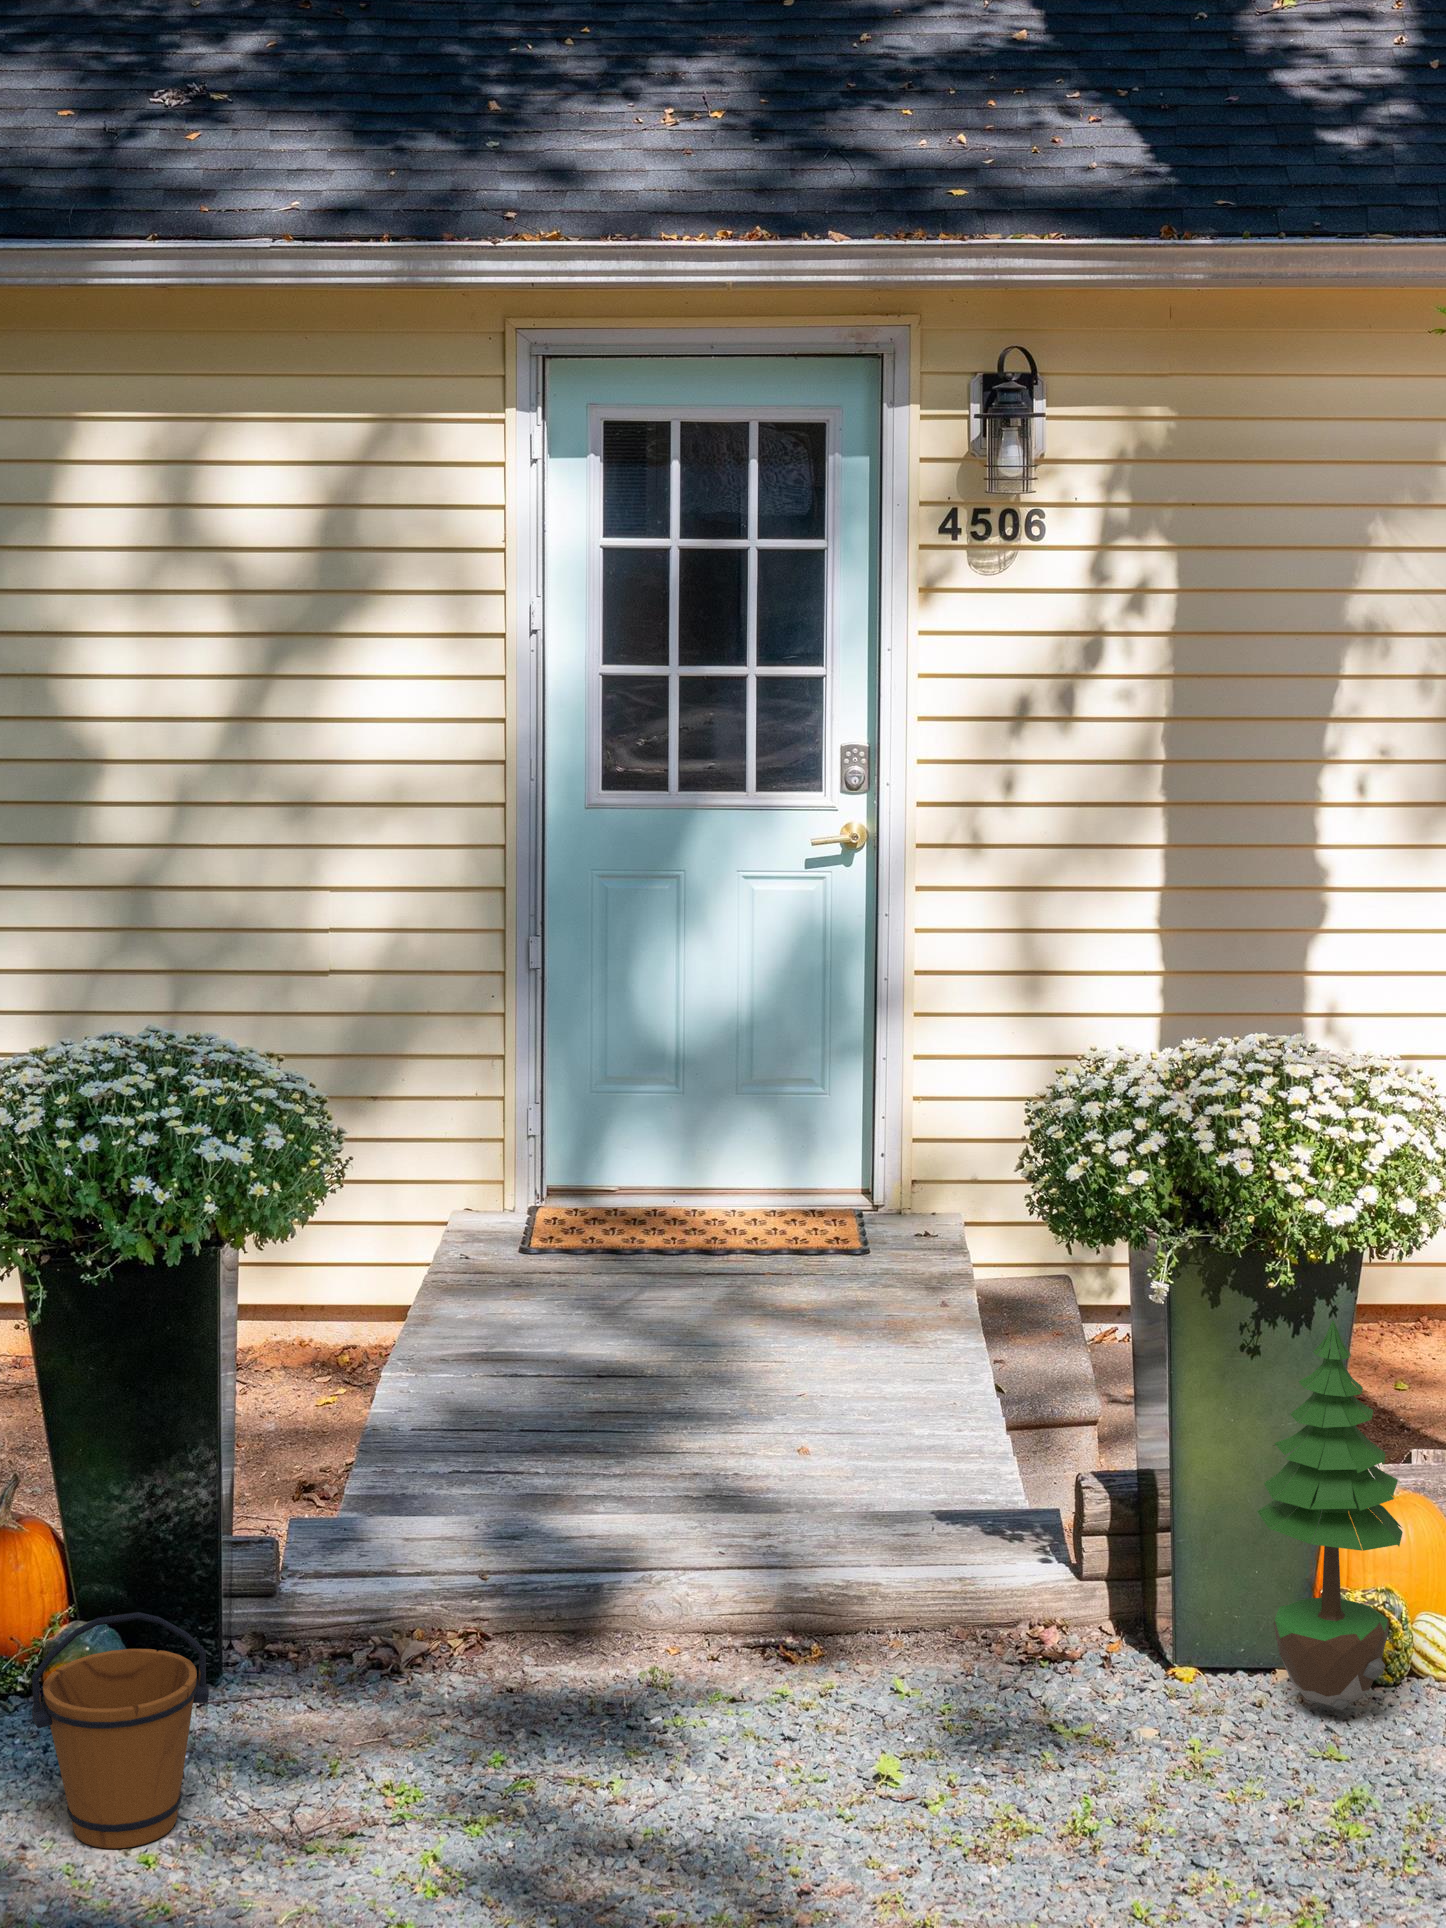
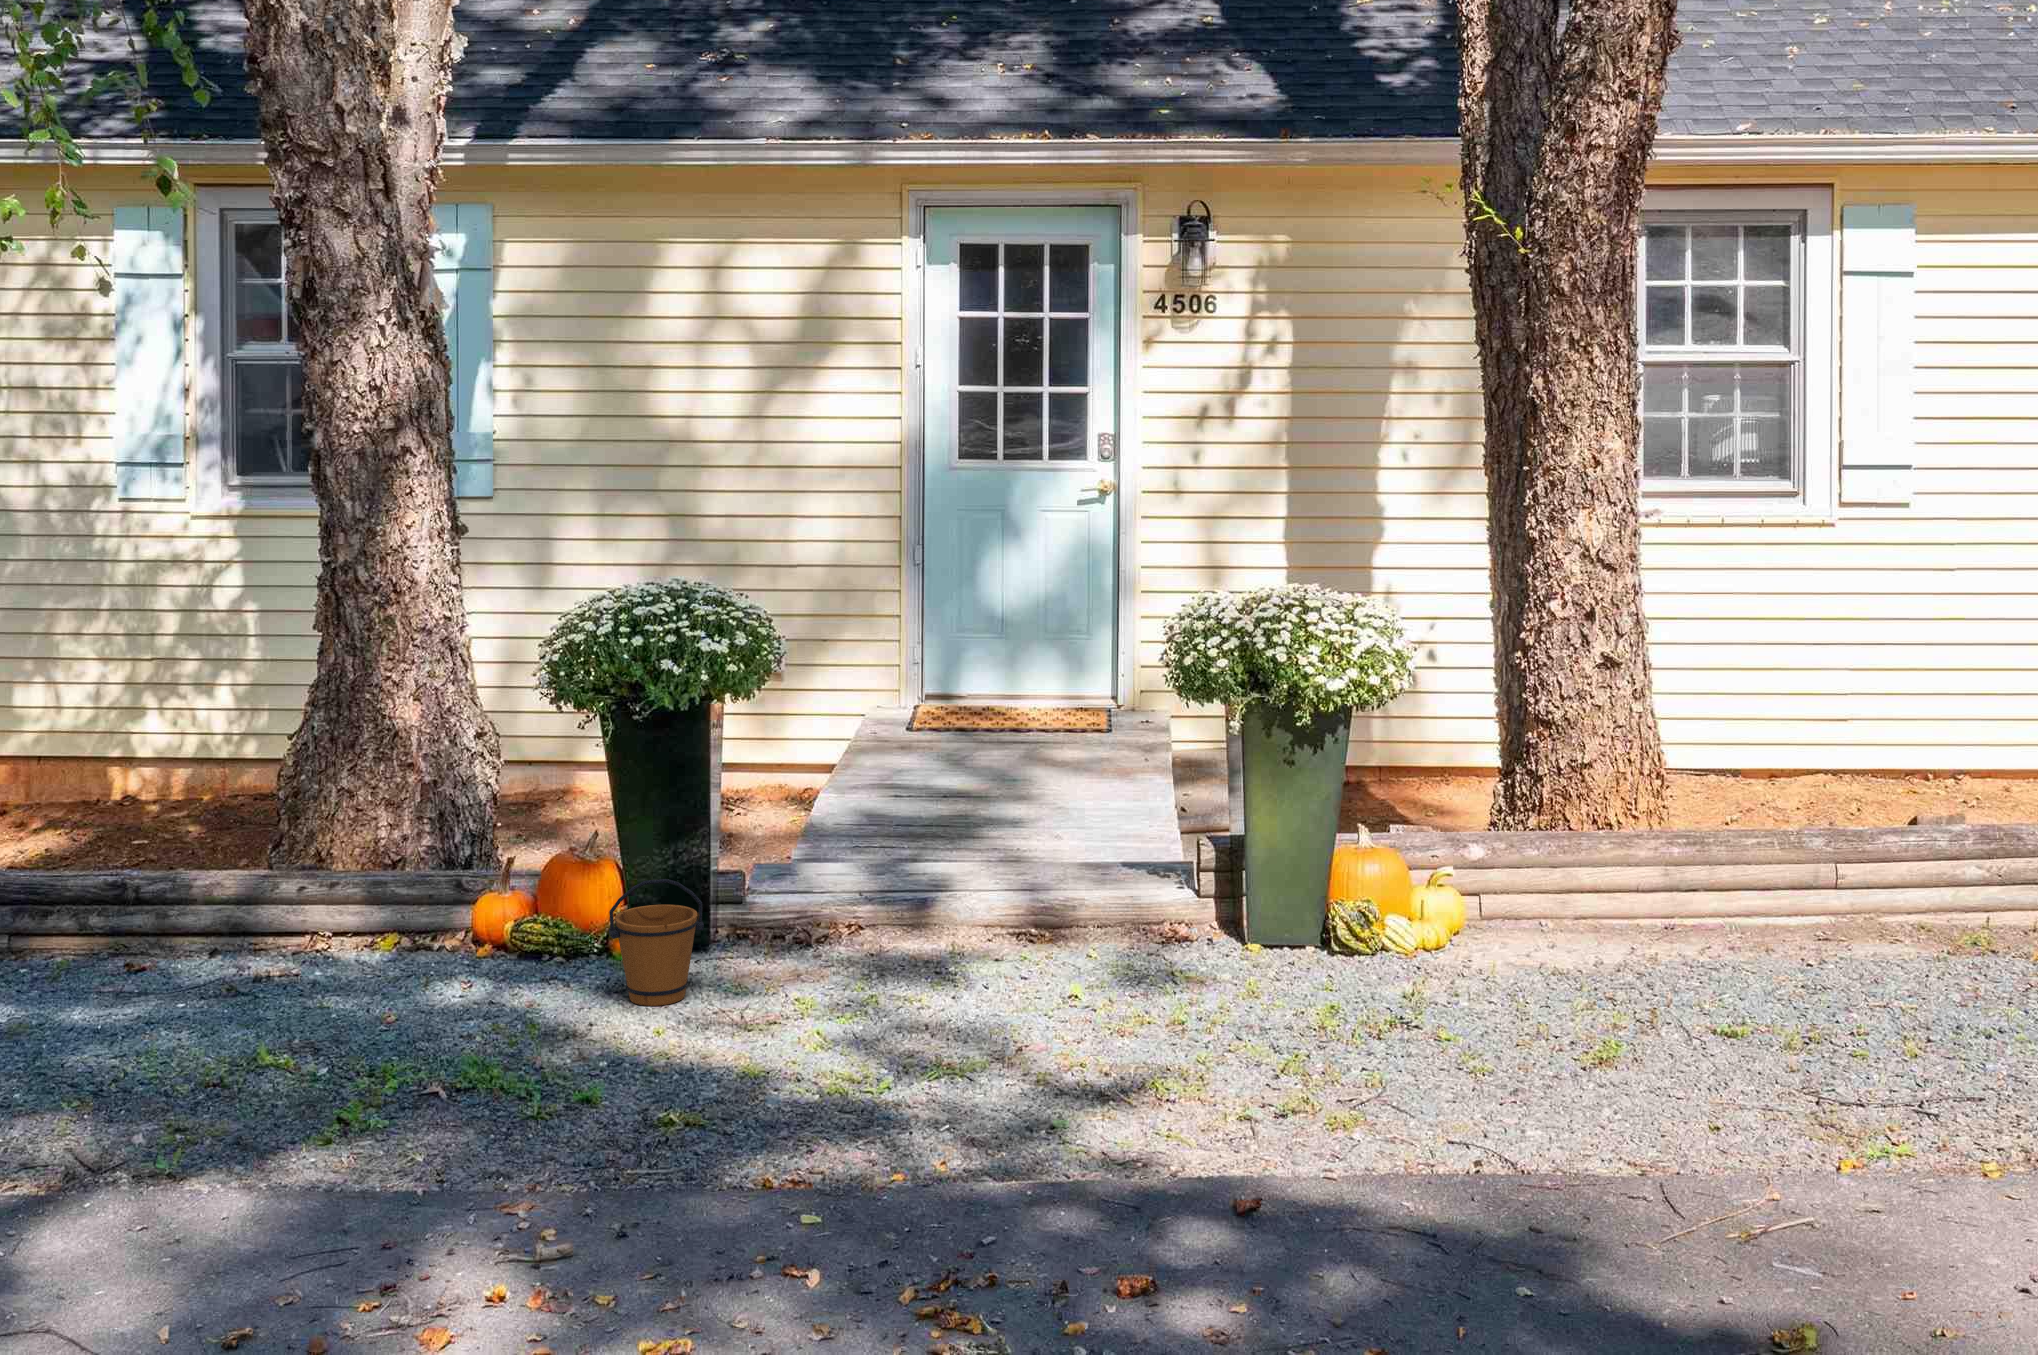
potted tree: present [1257,1320,1403,1711] -> none [1285,736,1367,961]

